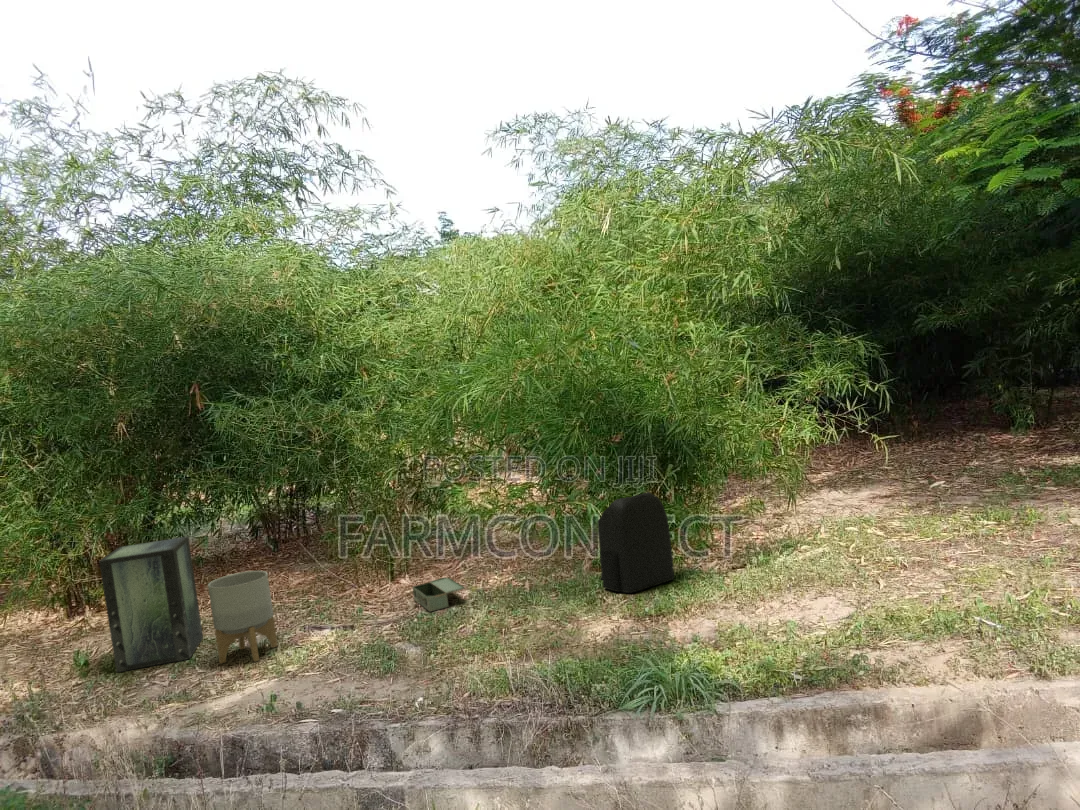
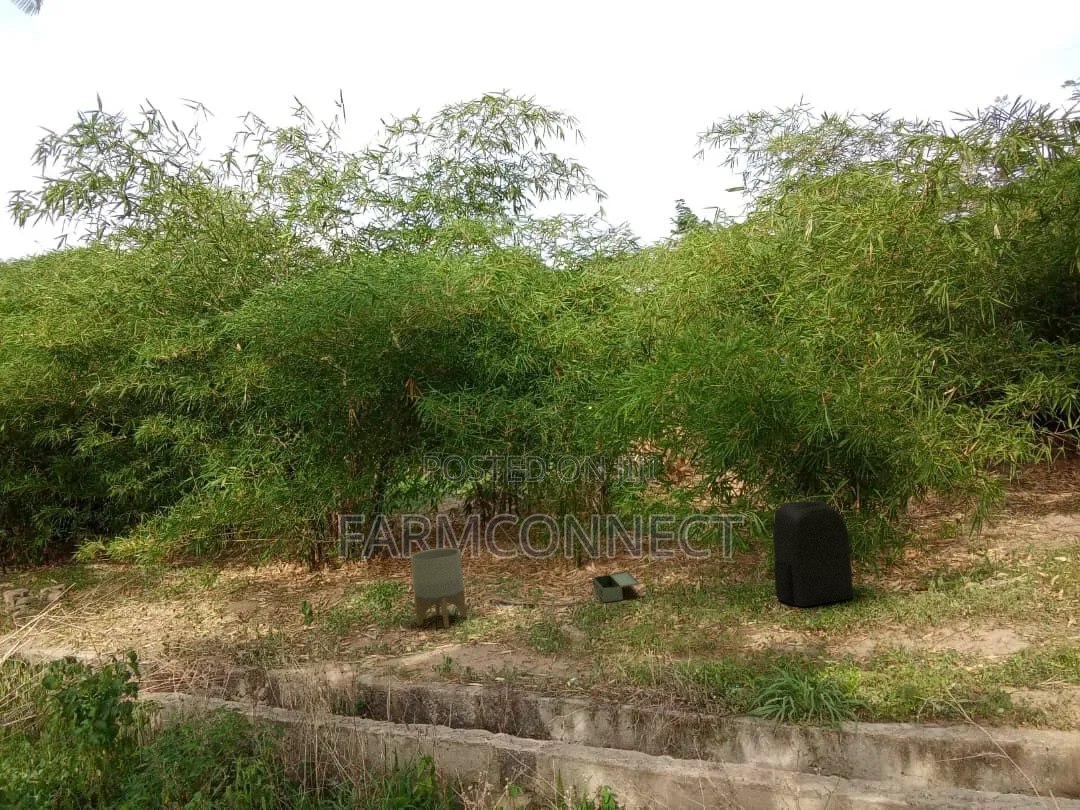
storage box: present [99,536,203,672] -> none [328,512,410,623]

